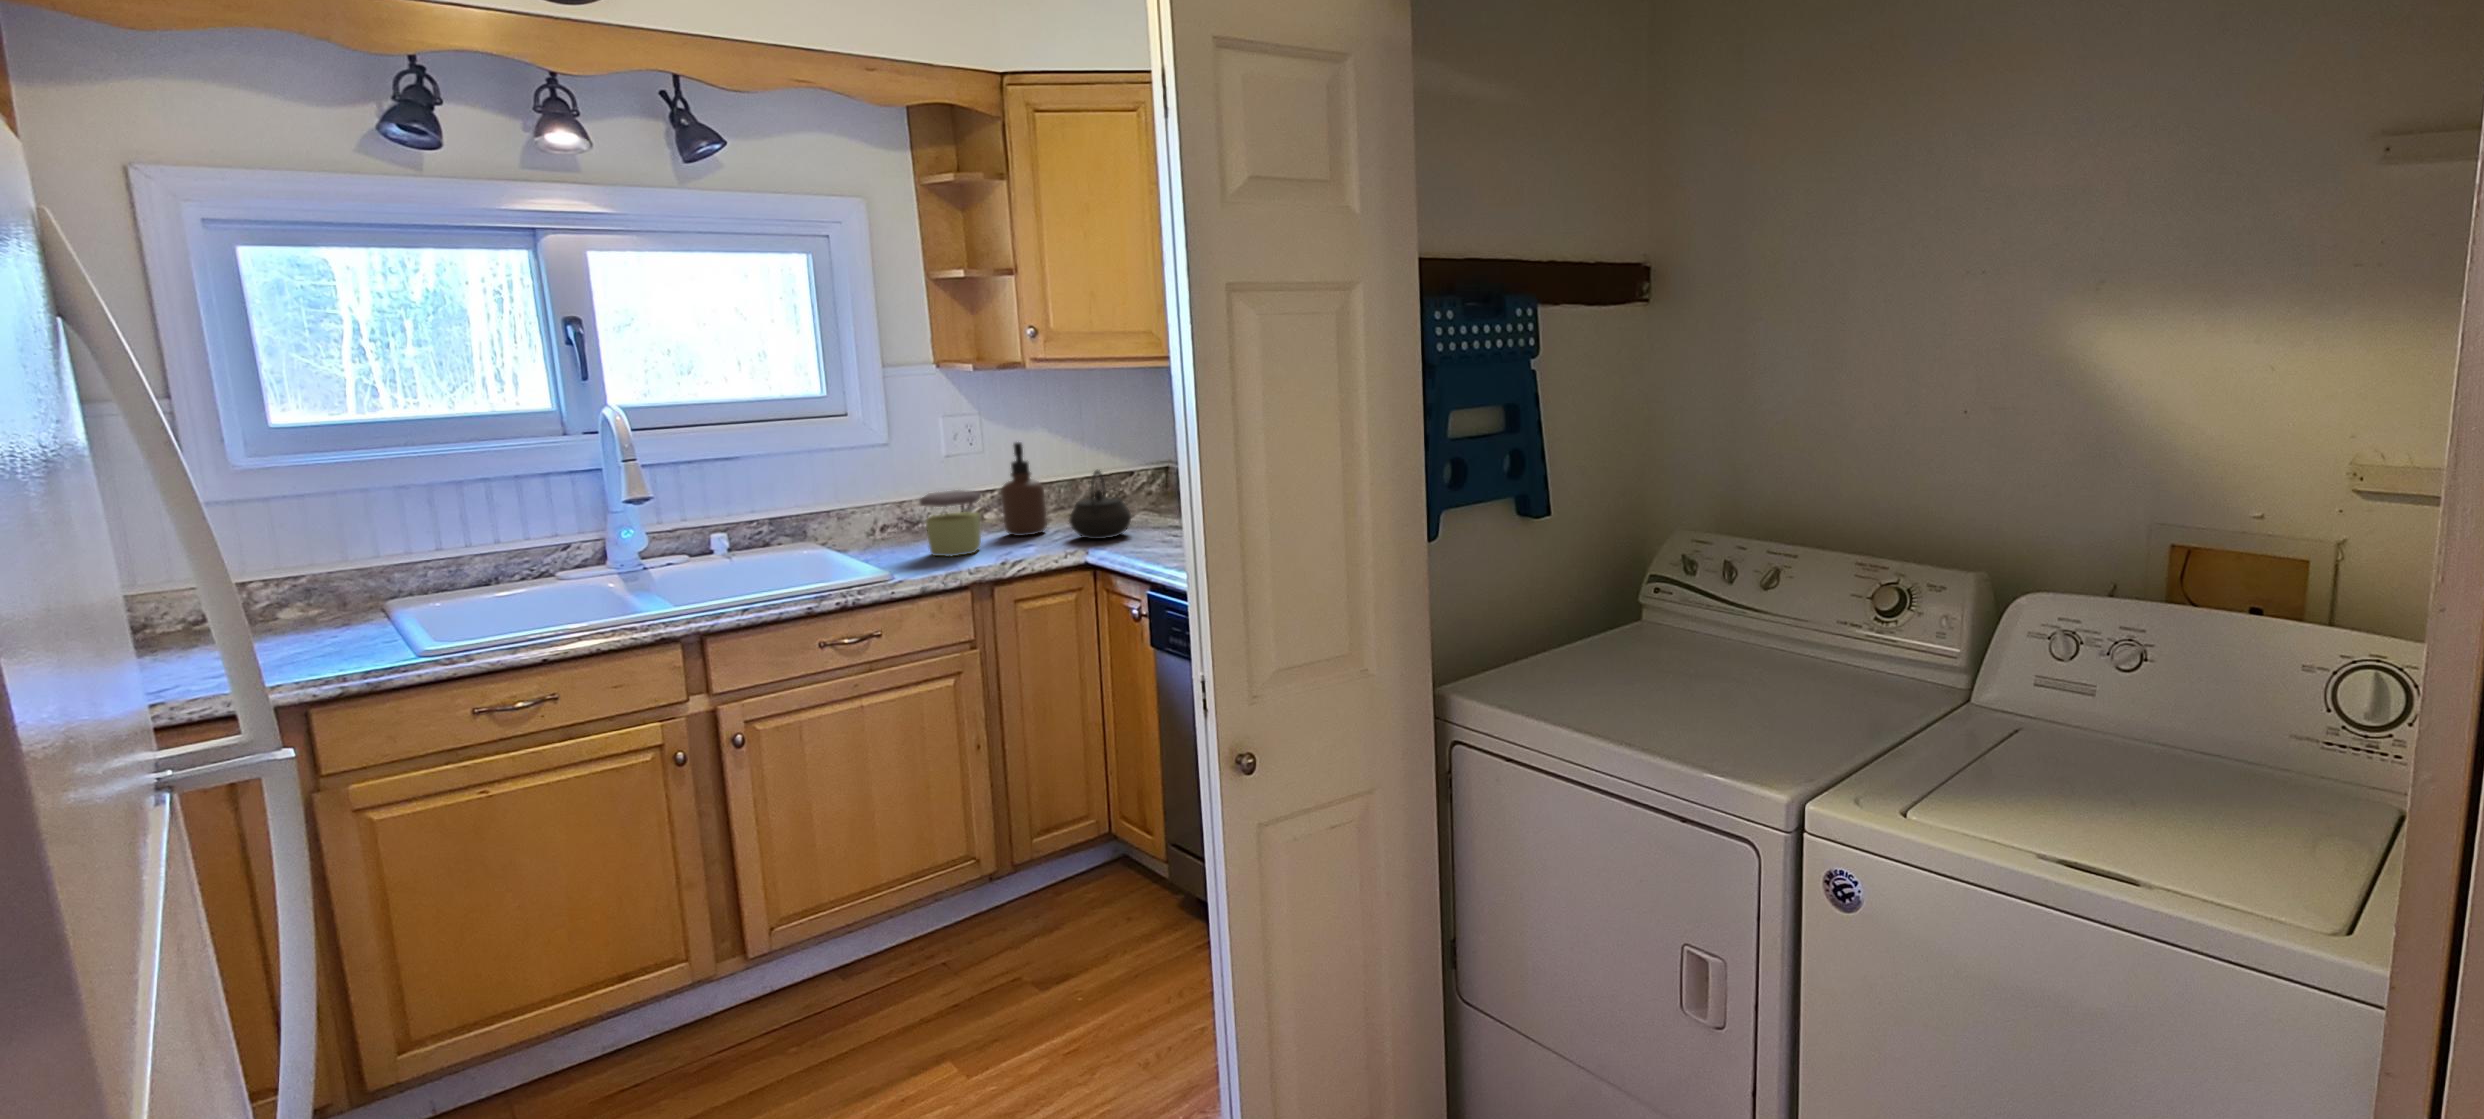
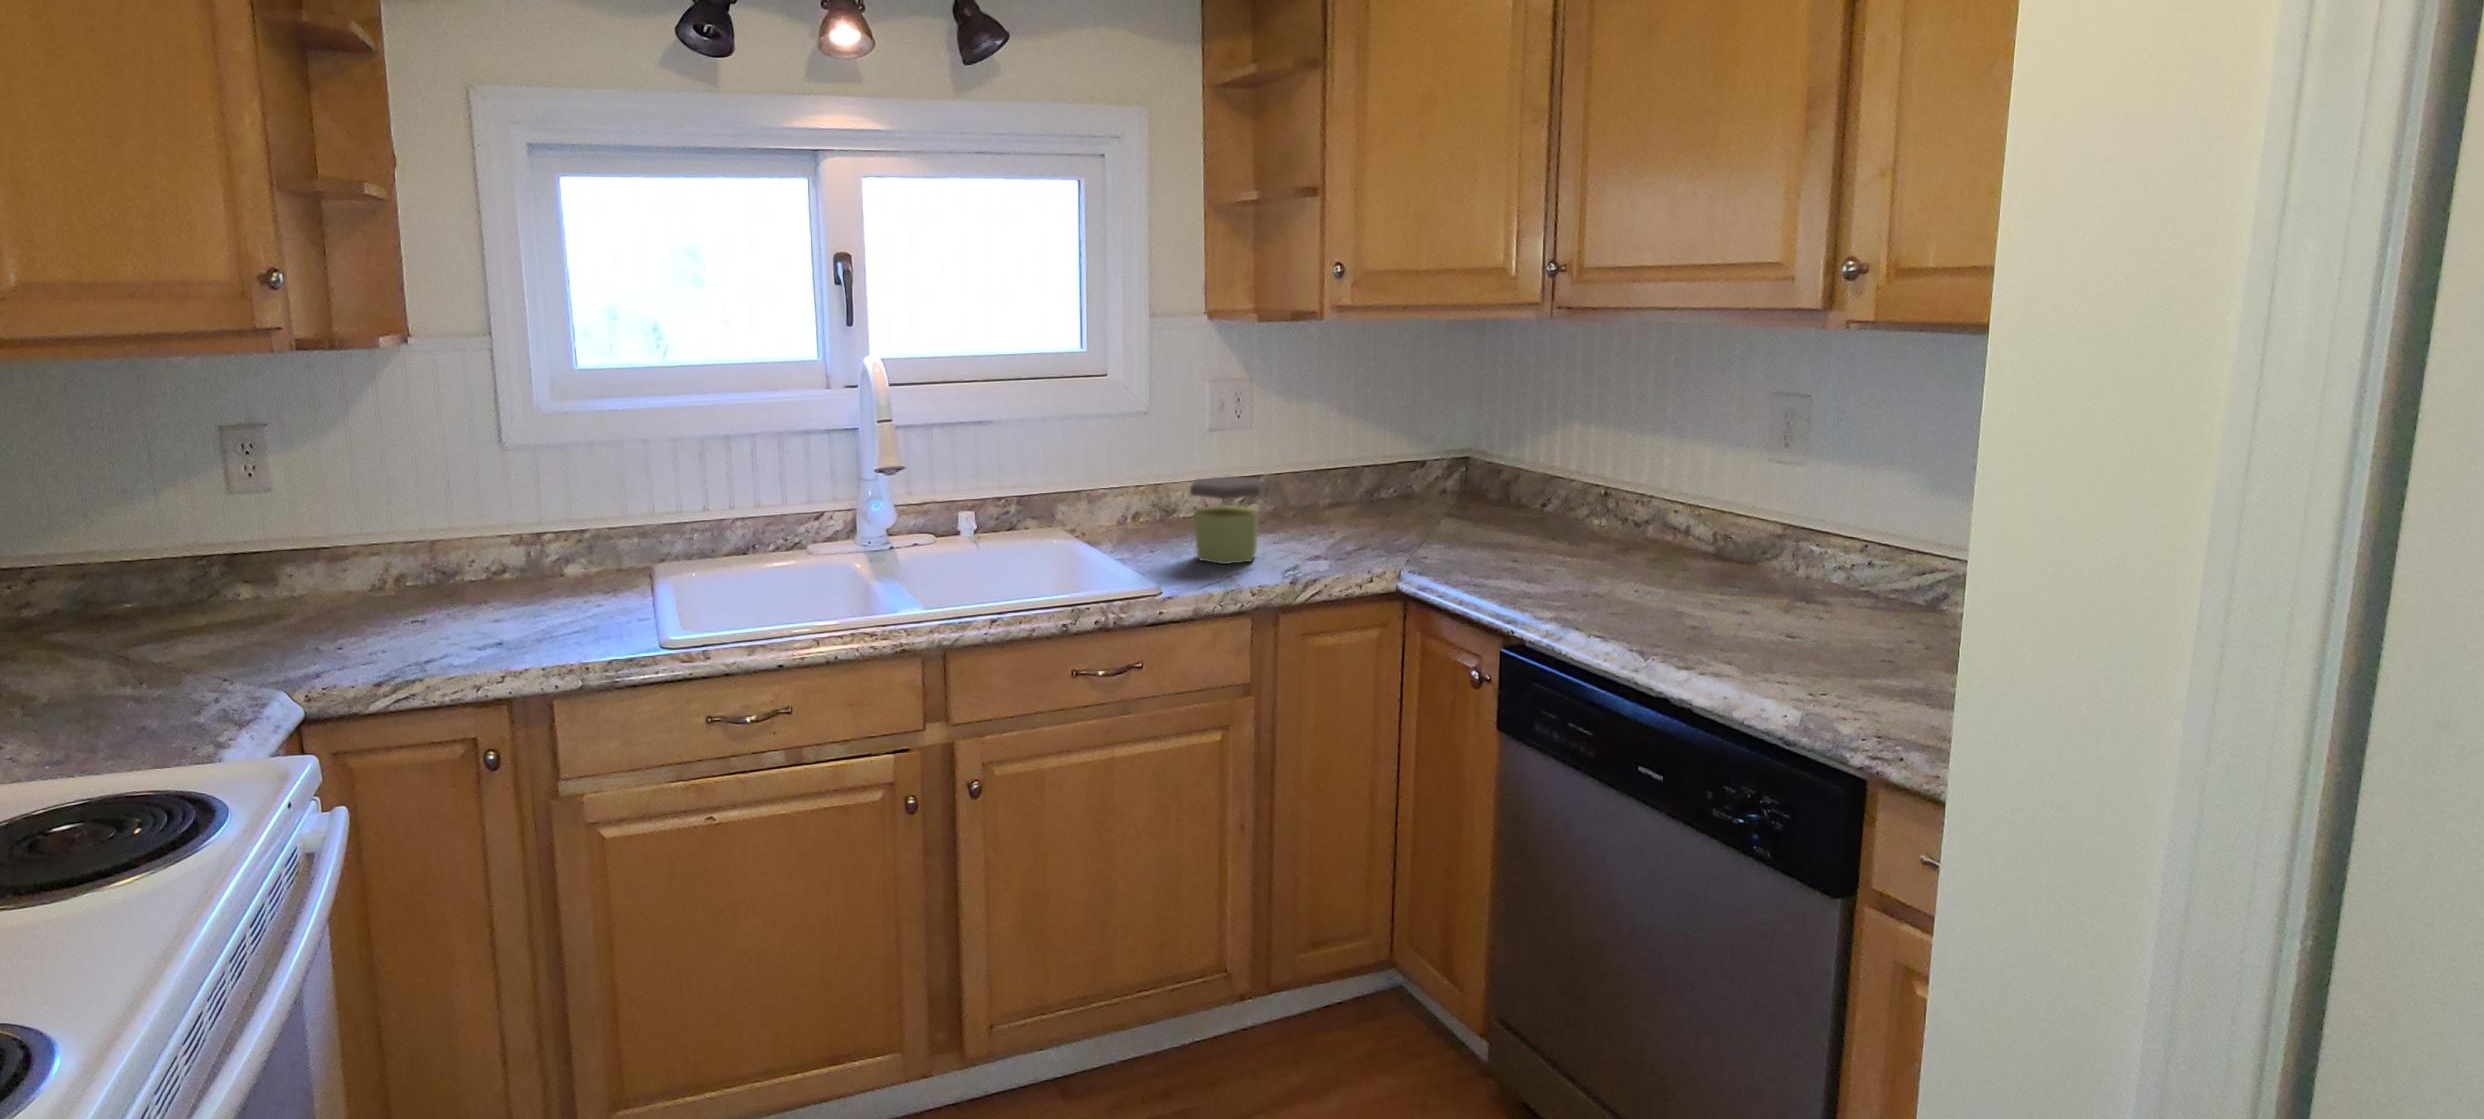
soap dispenser: present [1001,442,1047,536] -> none [1279,417,1332,540]
kettle: present [1069,470,1132,539] -> none [1370,459,1455,555]

